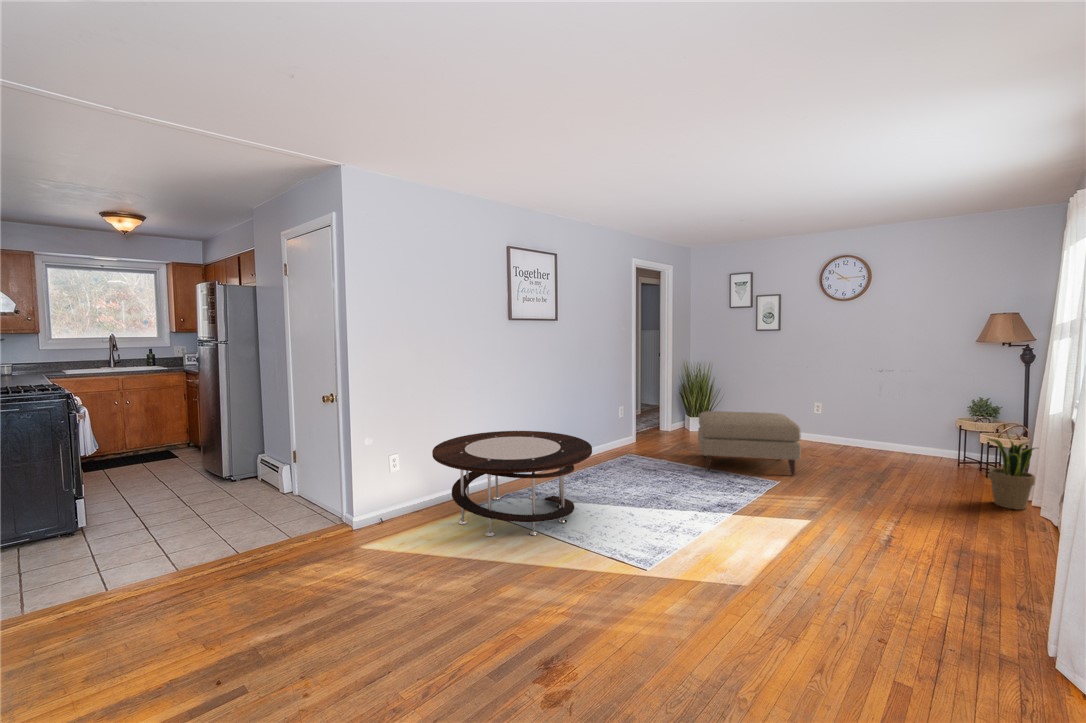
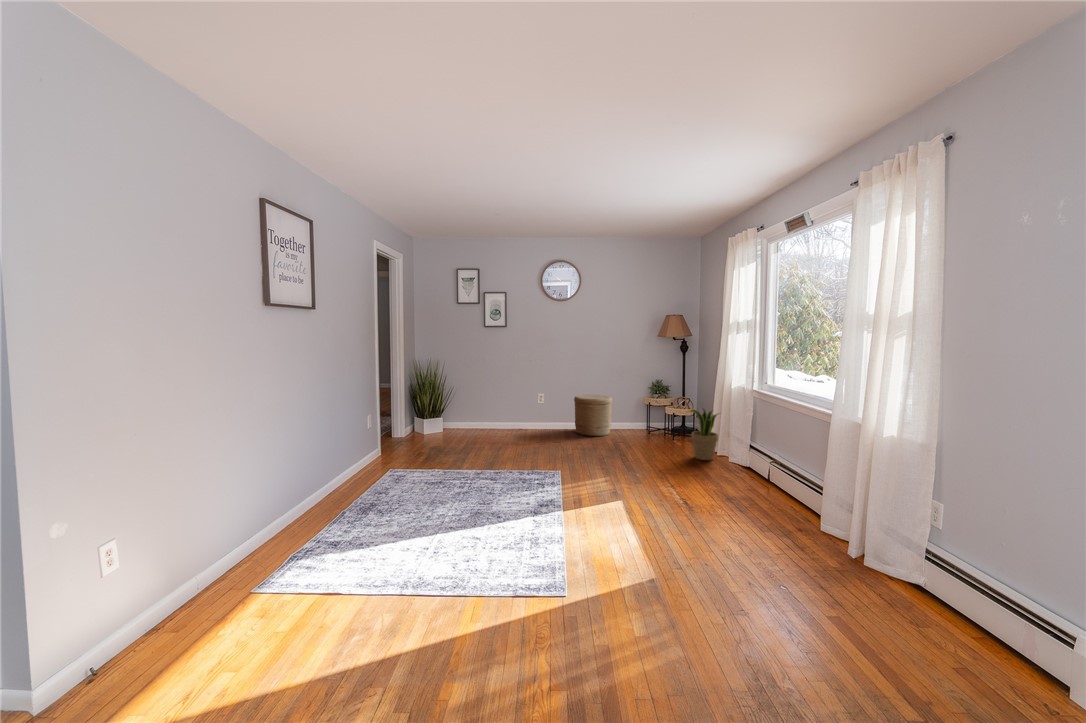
woven basket: none [853,408,906,459] -> present [574,395,612,436]
ottoman: present [698,411,801,475] -> none [463,406,568,472]
coffee table: present [432,431,592,536] -> none [194,457,448,627]

